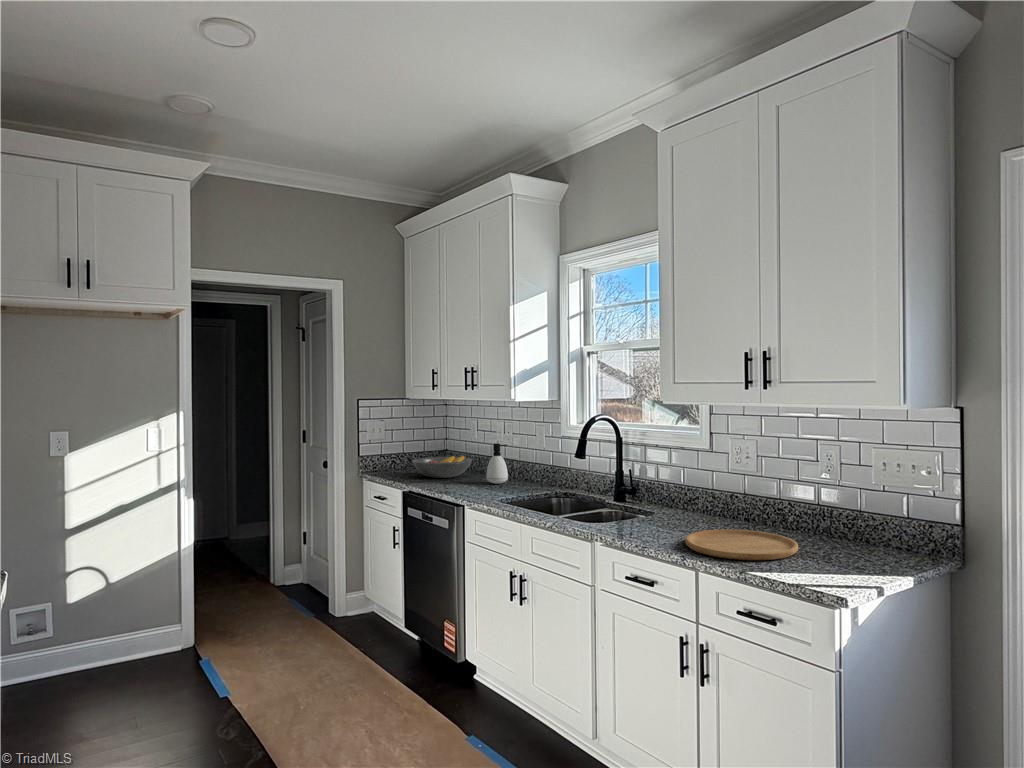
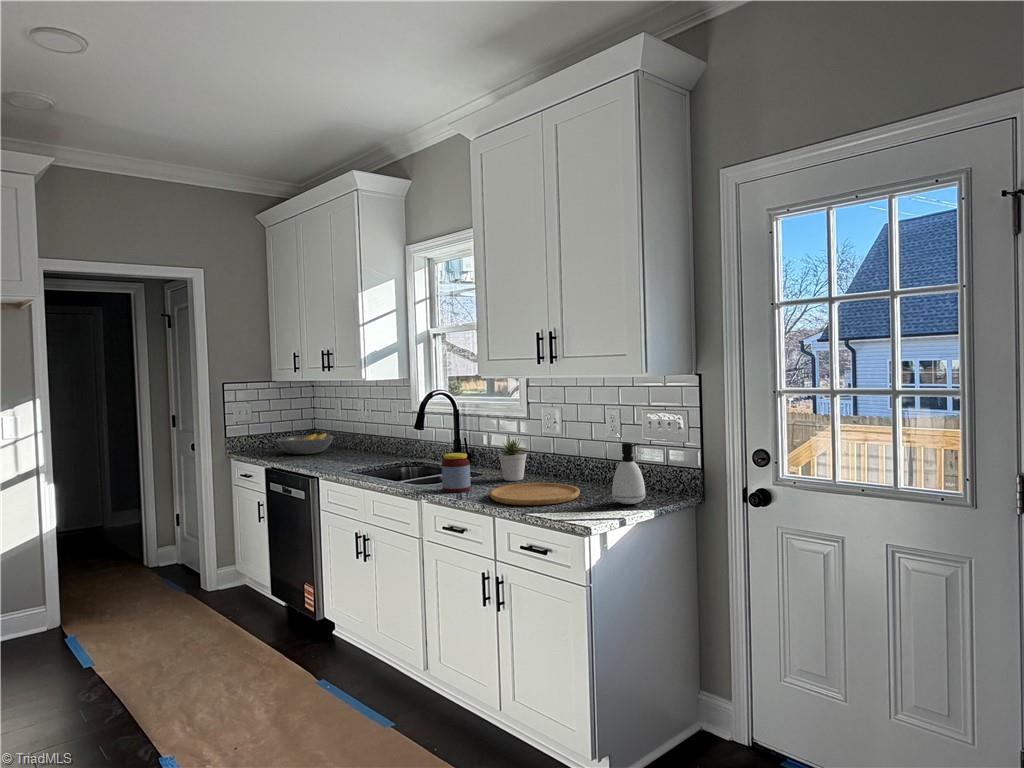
soap dispenser: present [486,443,508,484] -> present [612,442,645,504]
potted plant: none [680,472,715,524] -> present [499,439,527,481]
jar: none [621,489,654,536] -> present [442,453,471,492]

